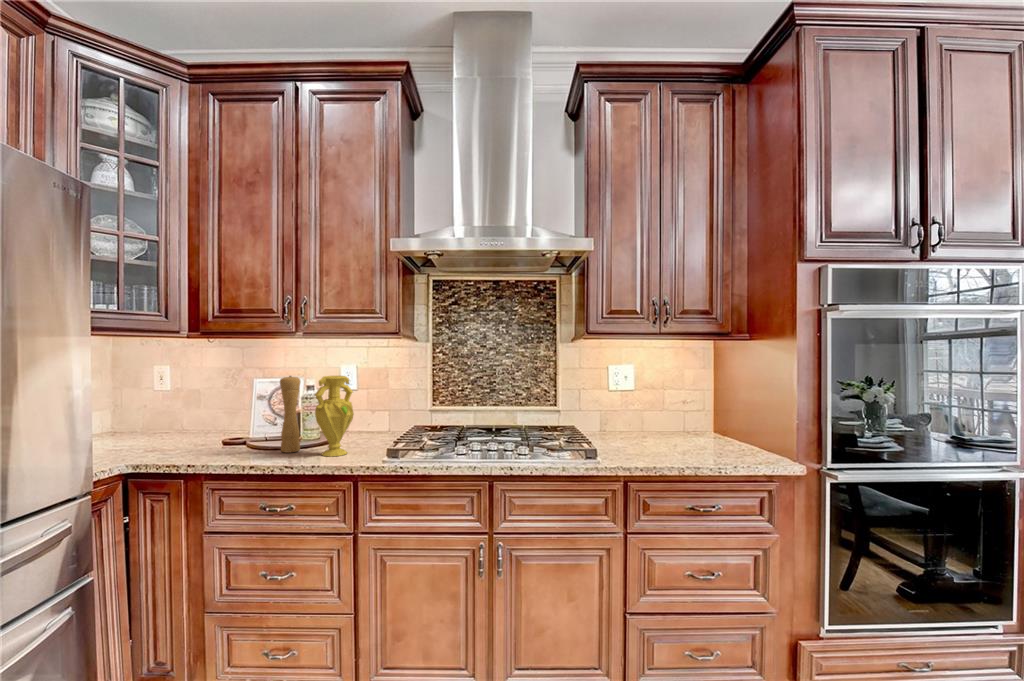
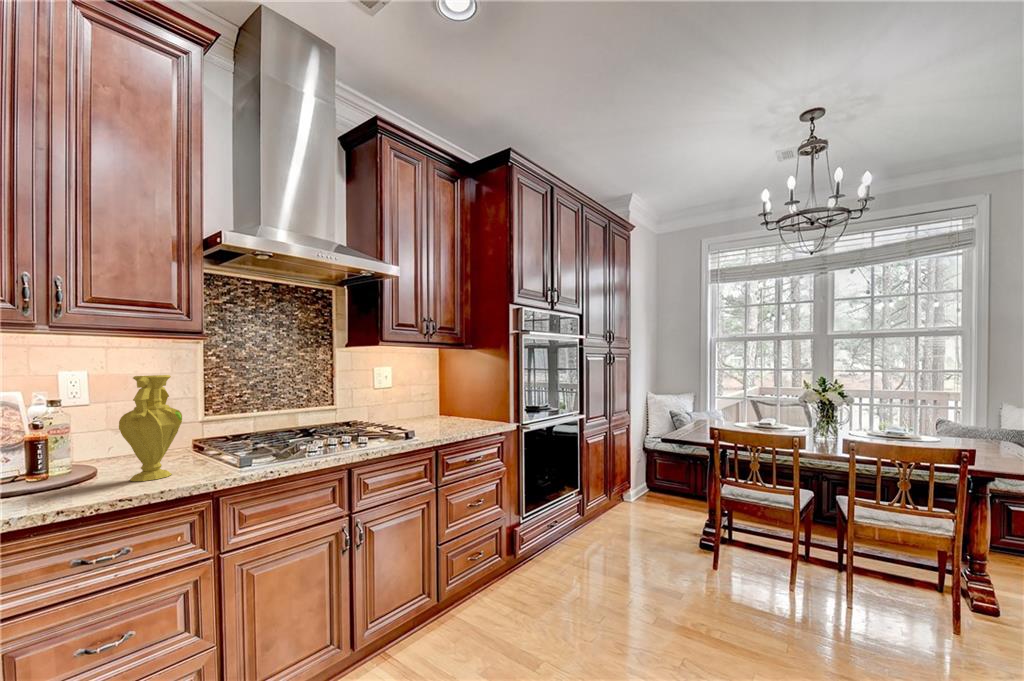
pepper mill: present [280,376,300,453] -> none [37,379,77,494]

